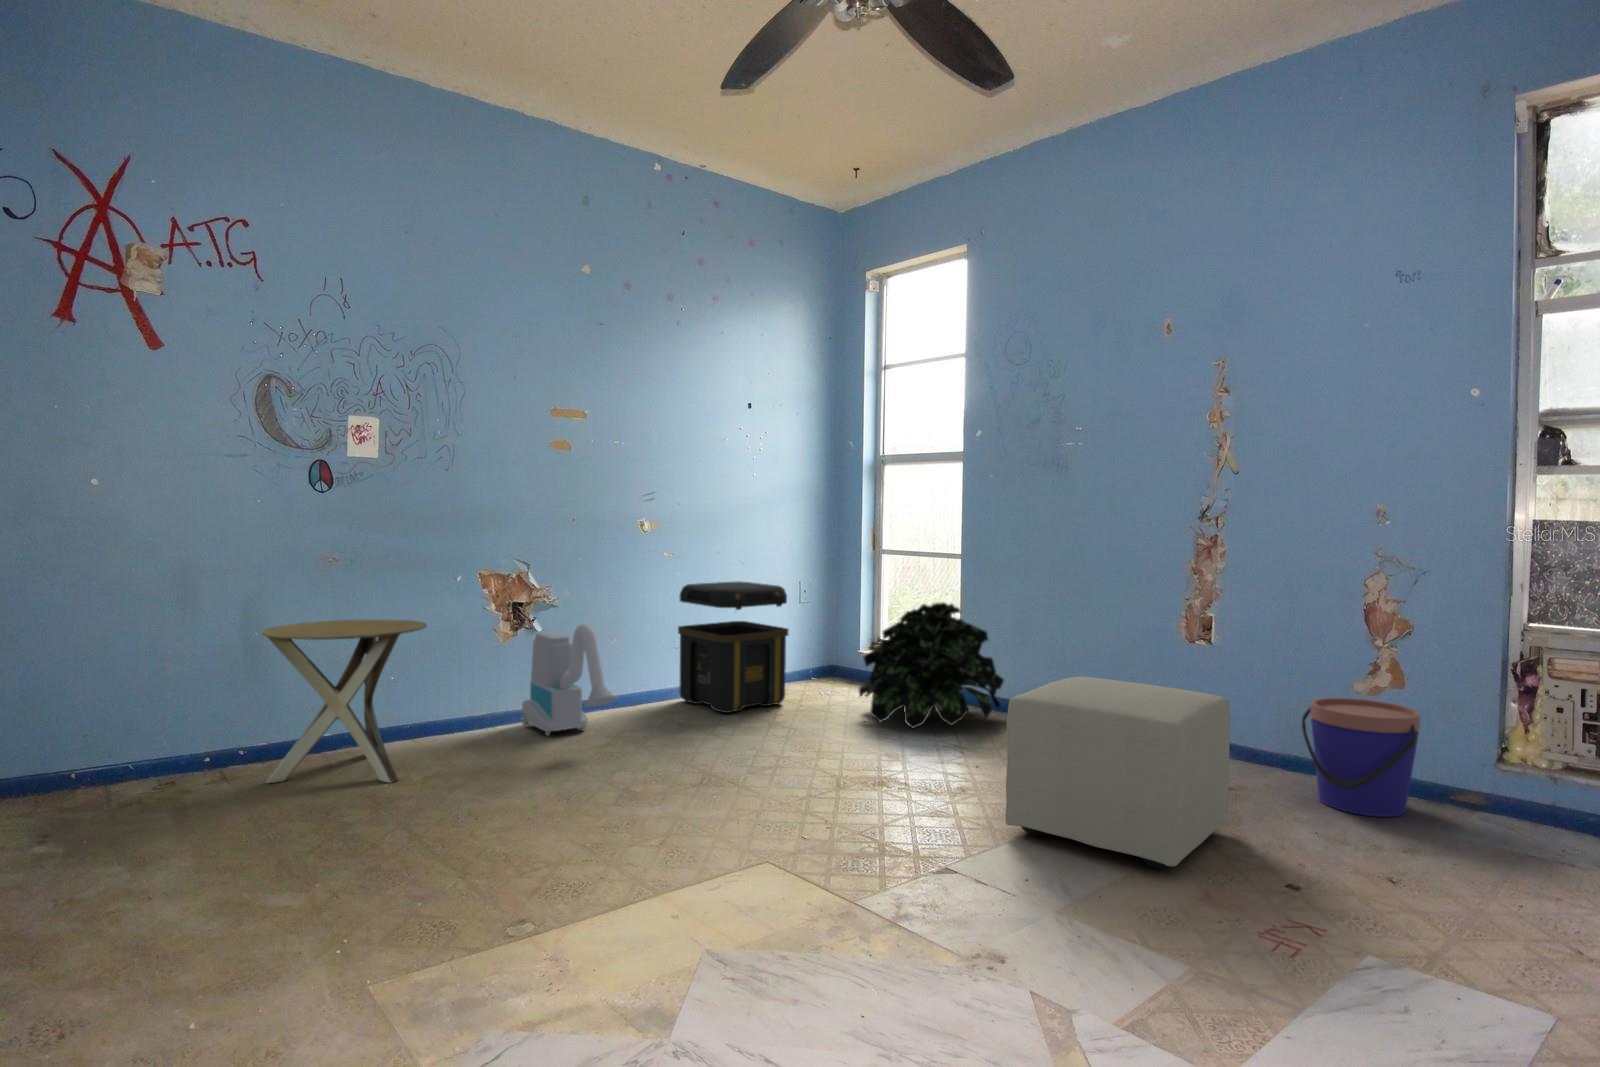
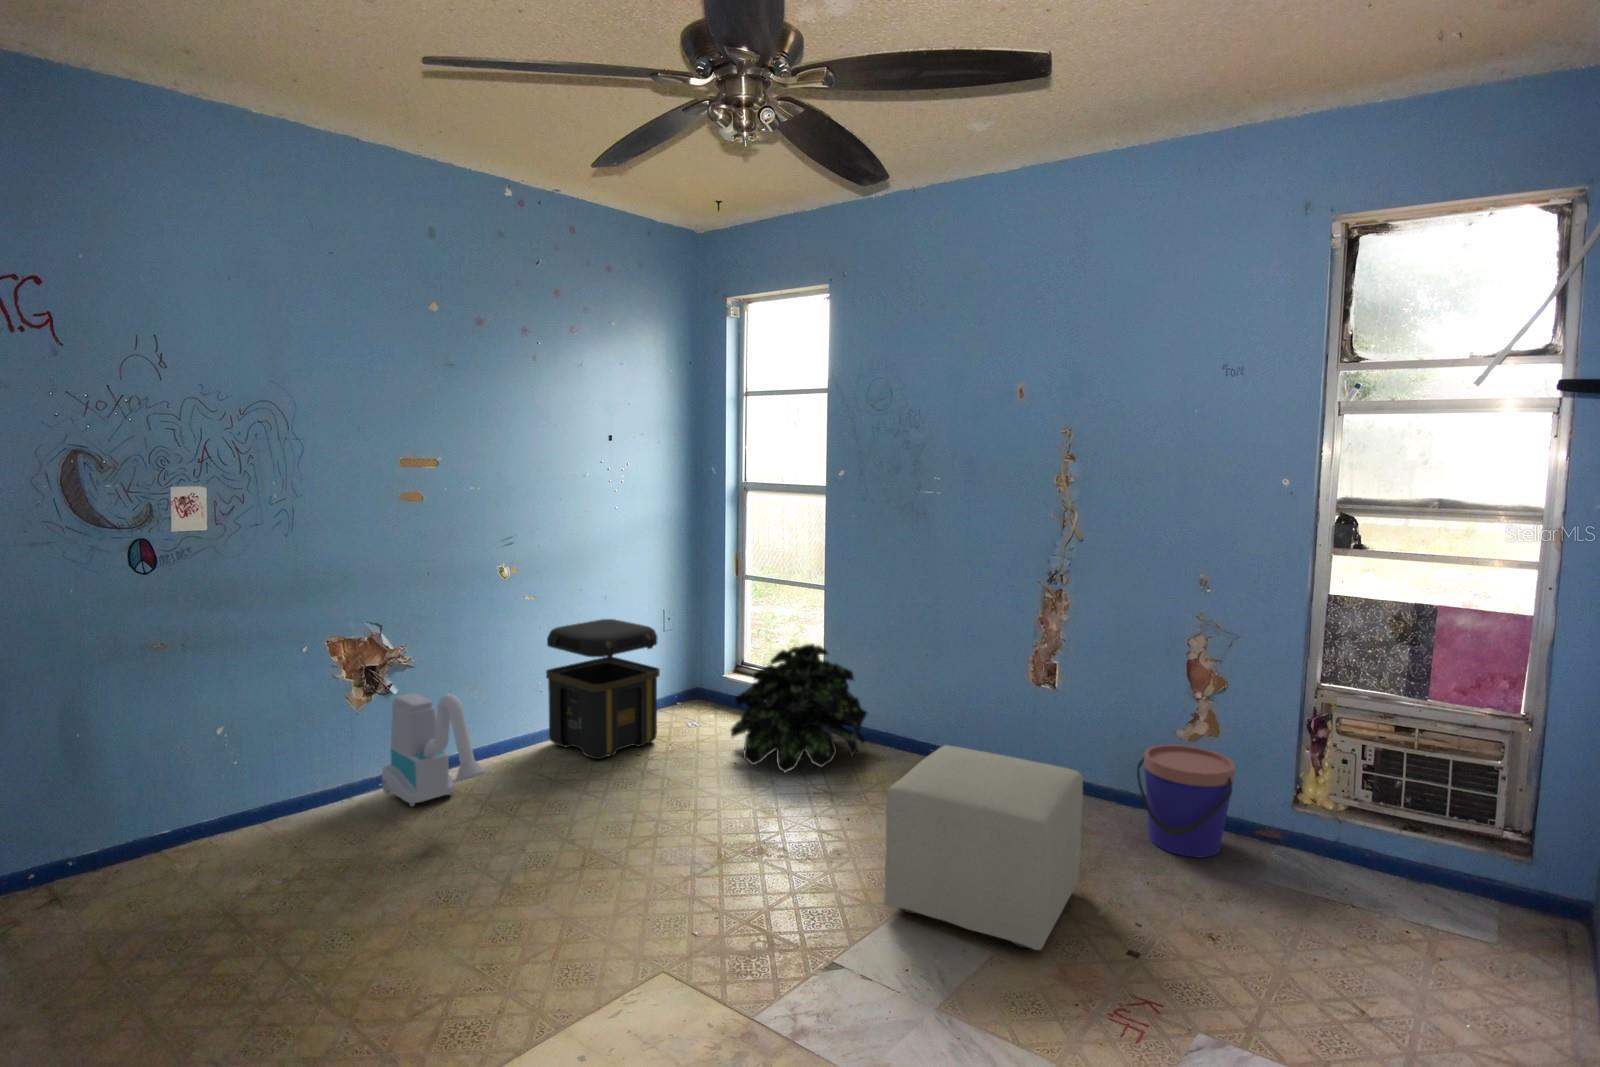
side table: present [261,619,427,783] -> none [71,706,273,909]

